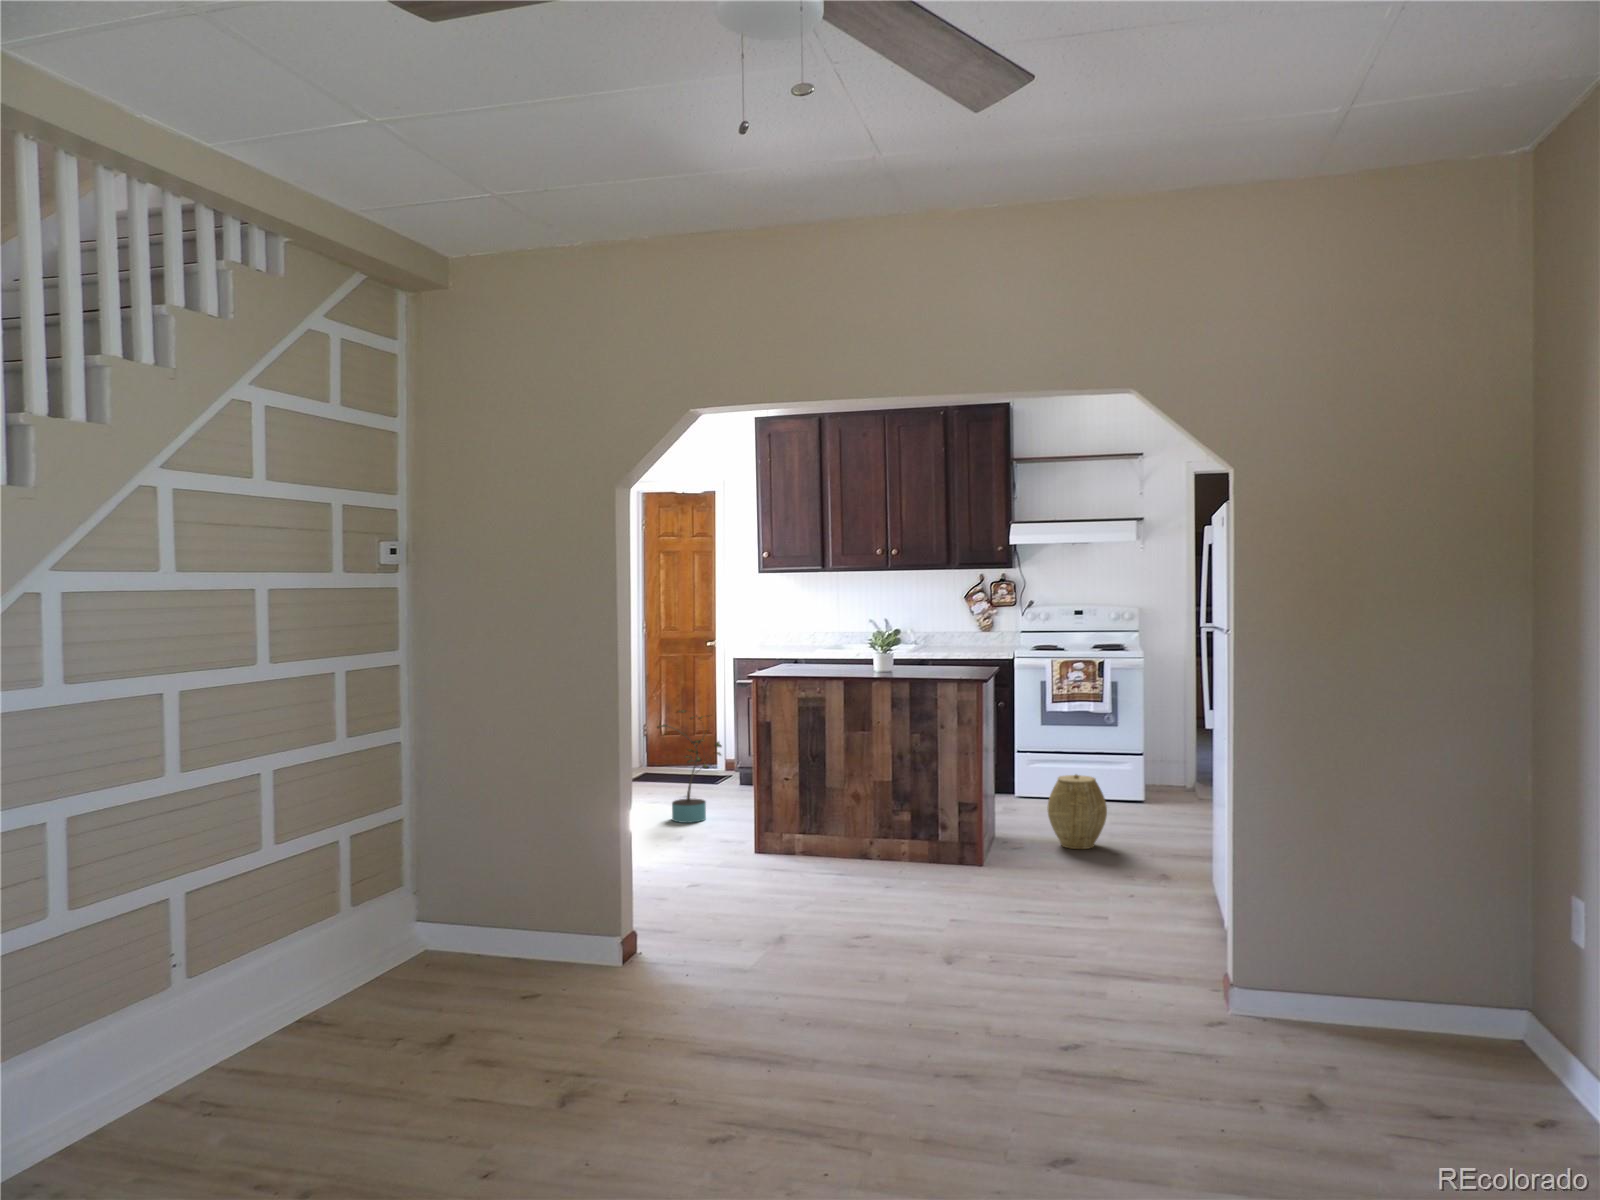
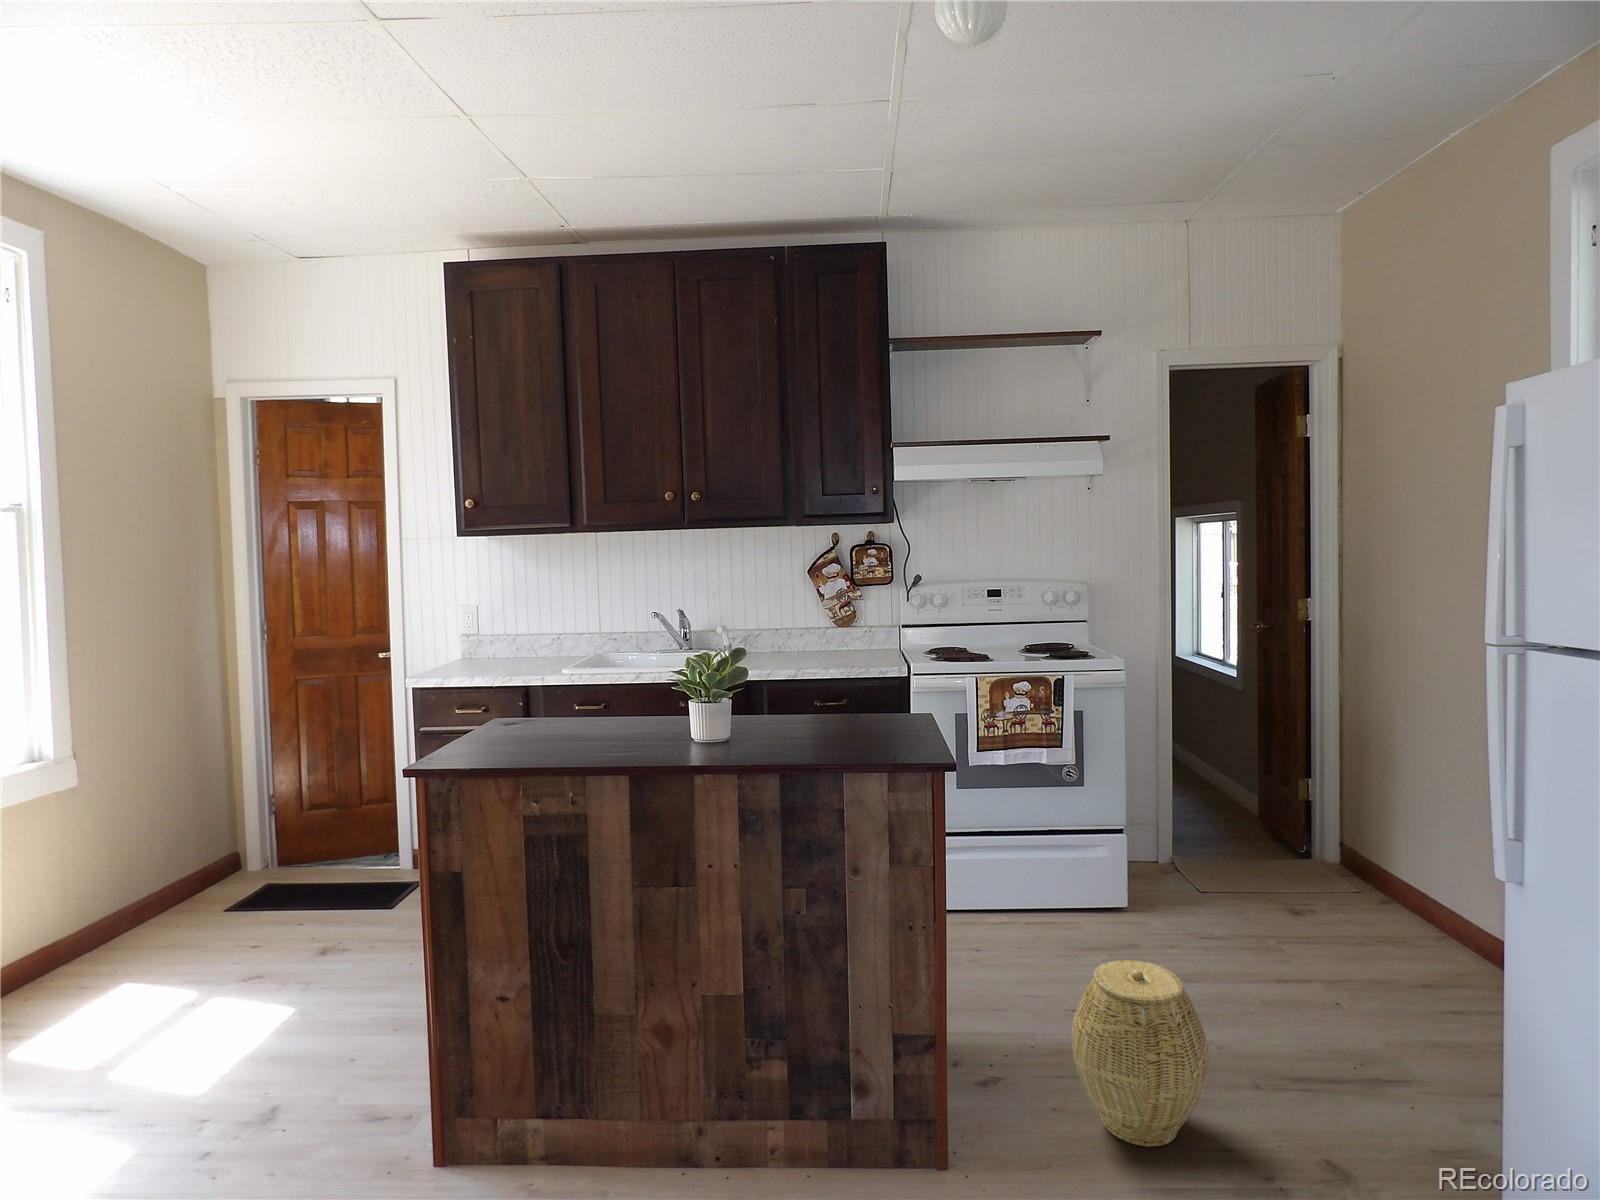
potted plant: present [657,710,722,823] -> none [159,836,335,1106]

